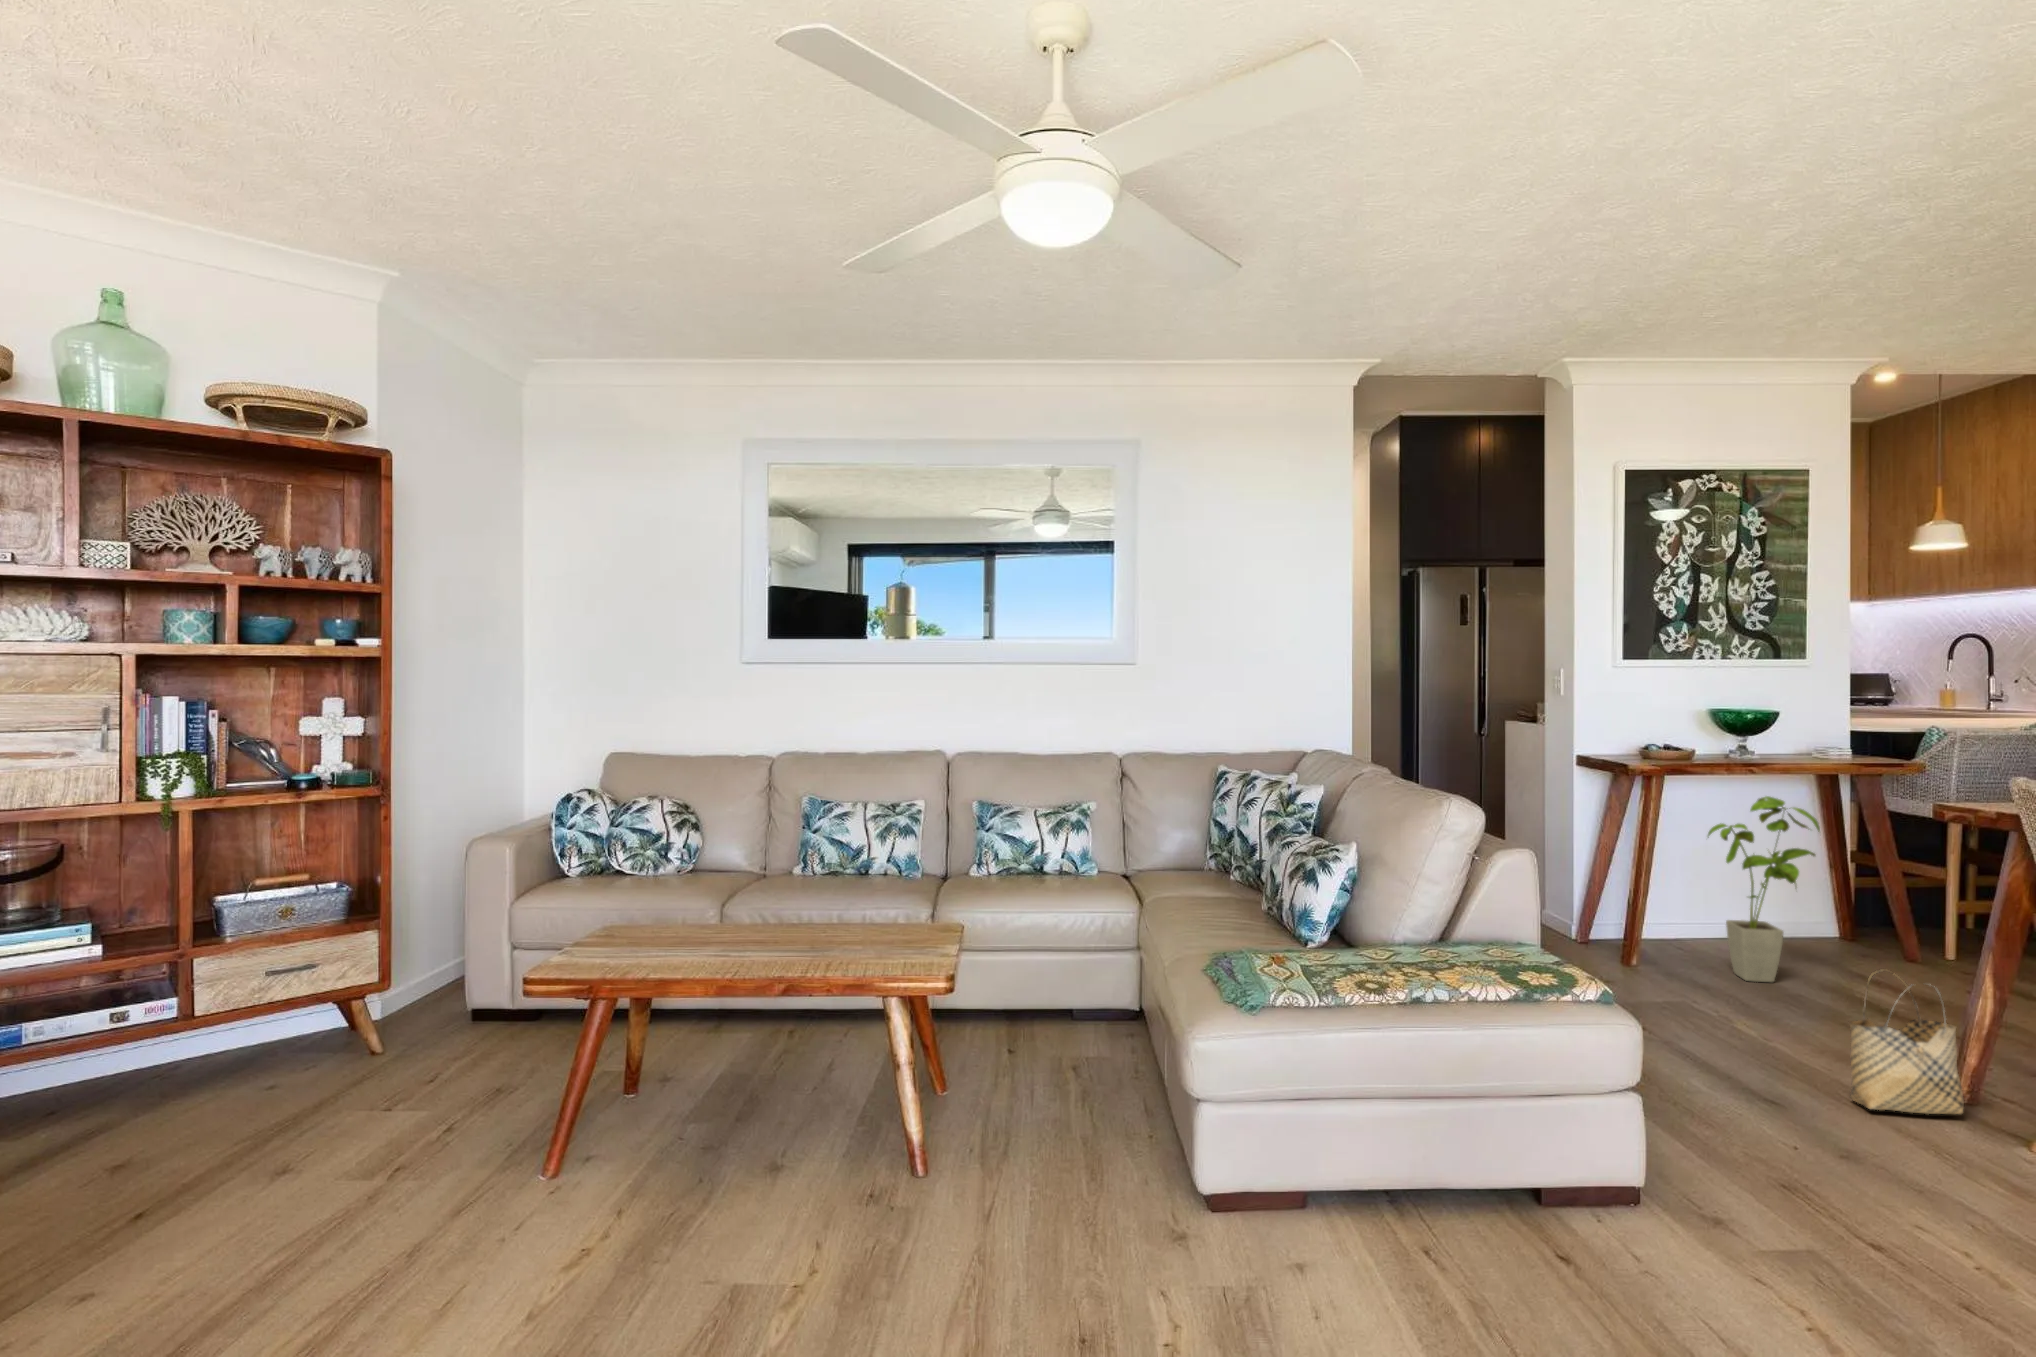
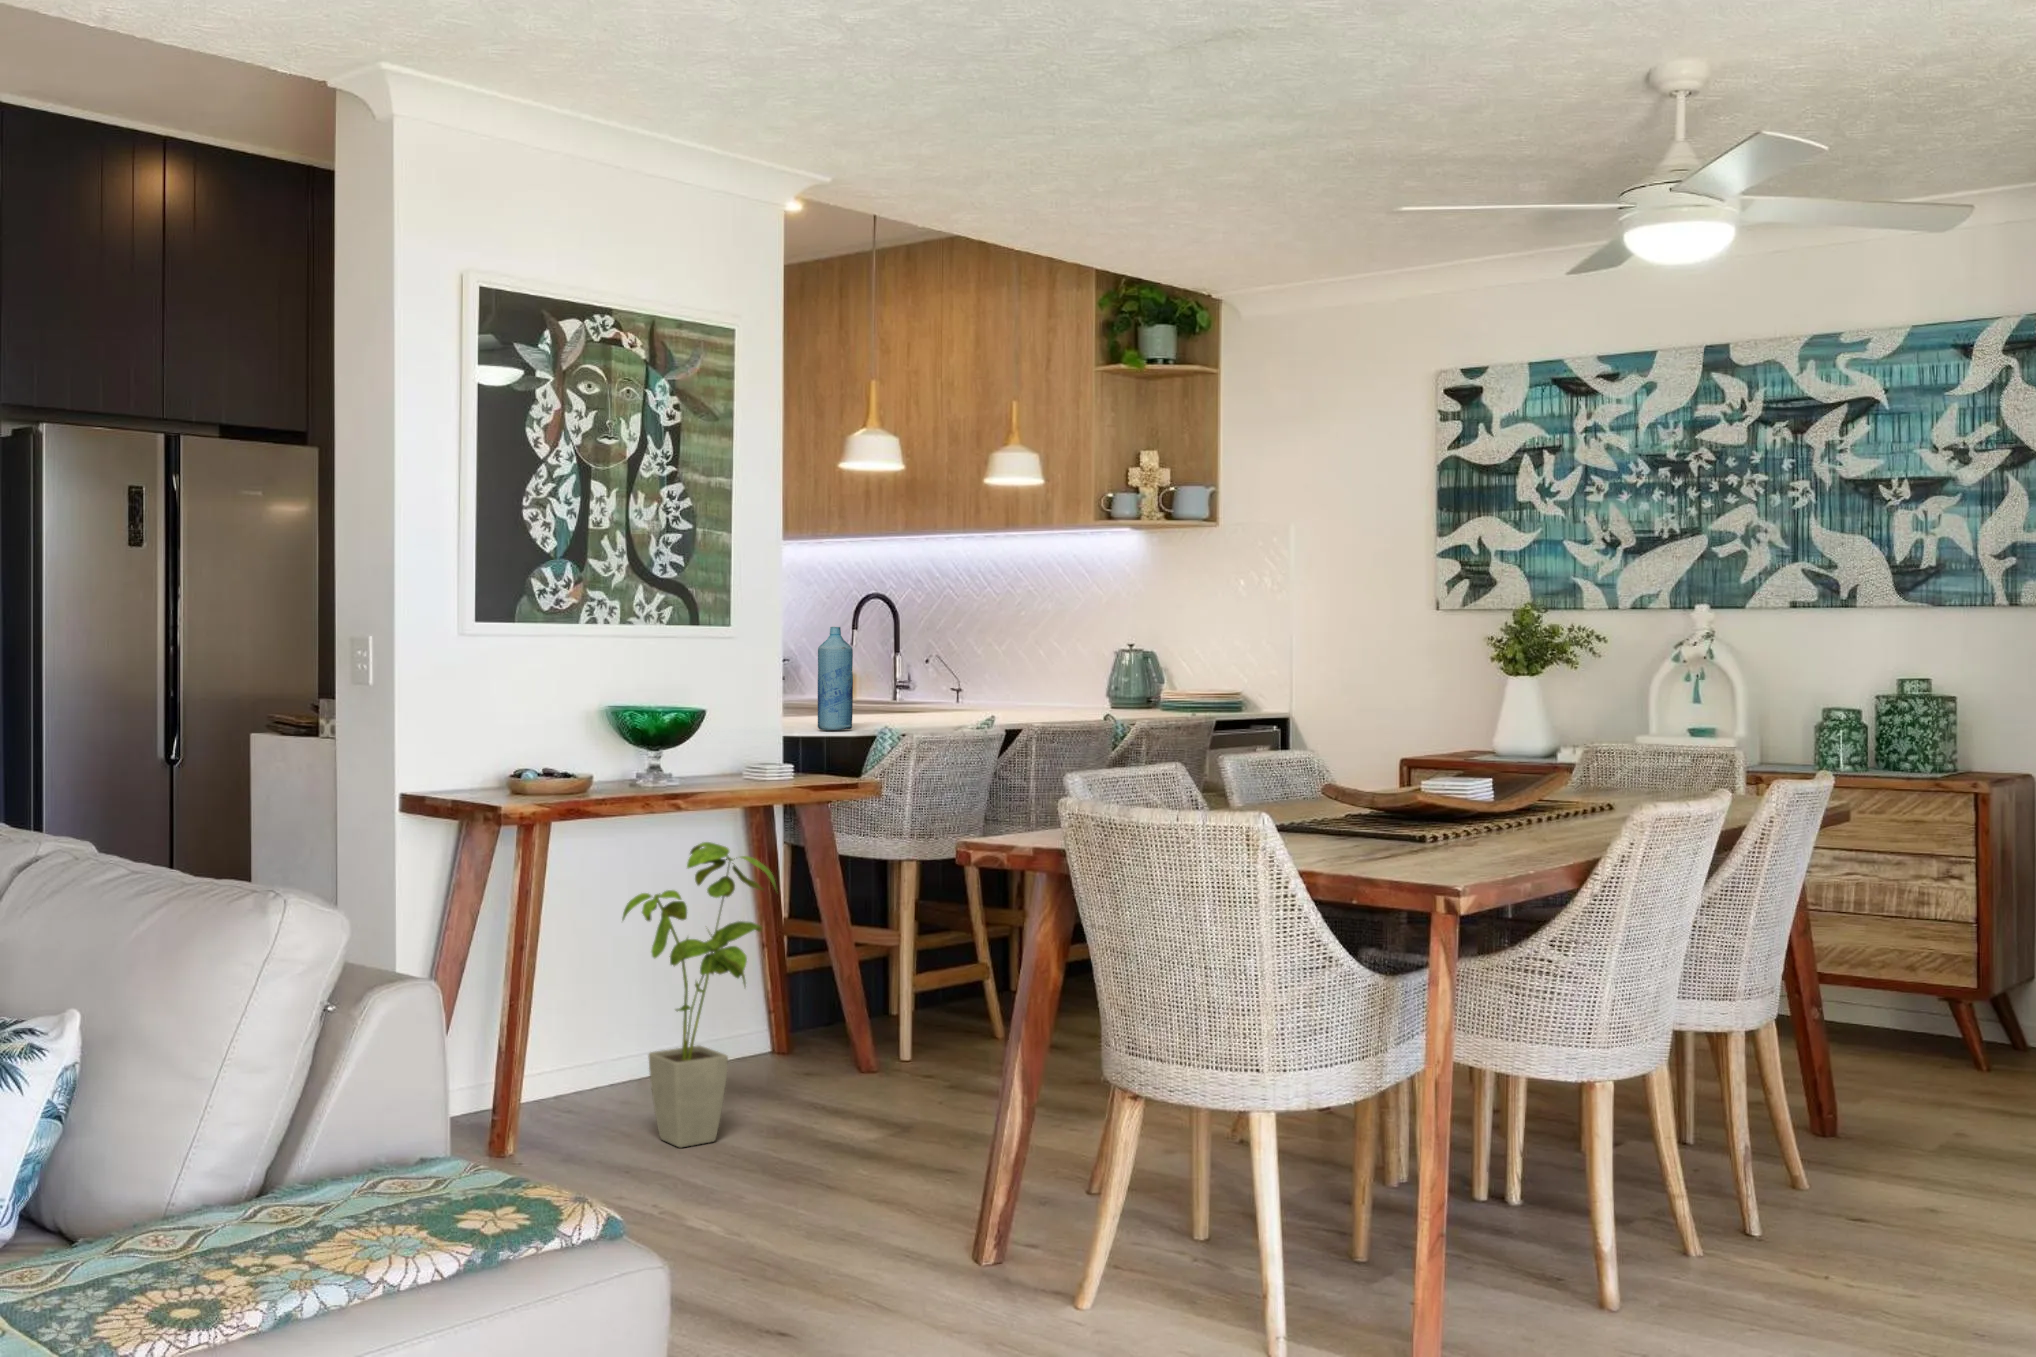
bottle: none [1889,658,1920,728] -> present [818,627,853,730]
woven basket: present [1849,969,1964,1114] -> none [866,1086,993,1307]

